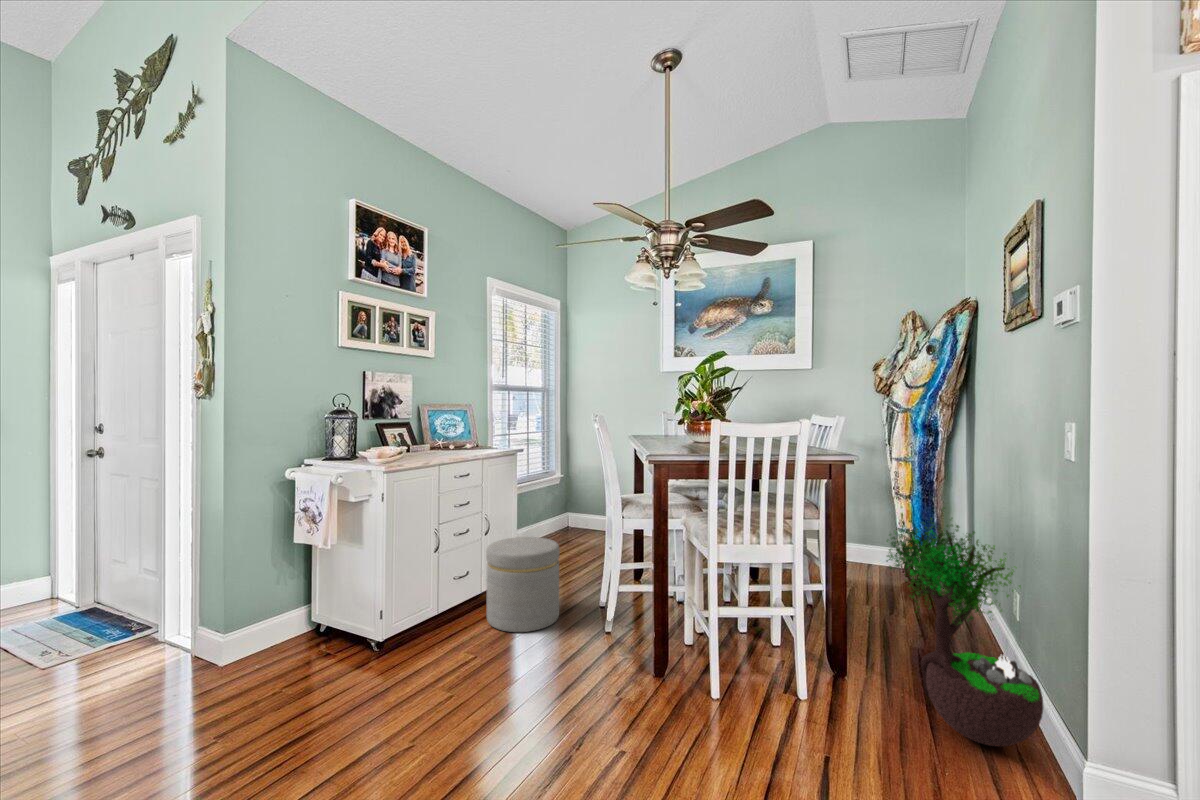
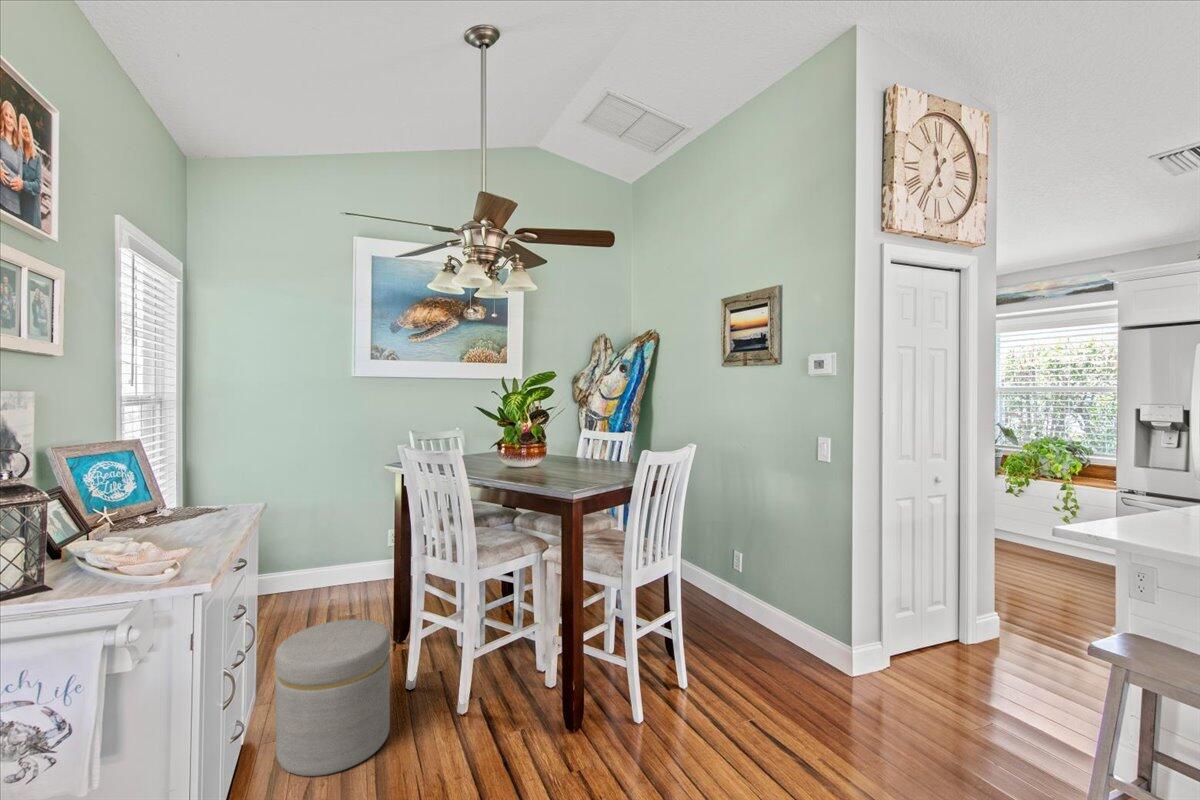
potted tree: present [887,508,1043,746] -> none [717,501,824,662]

